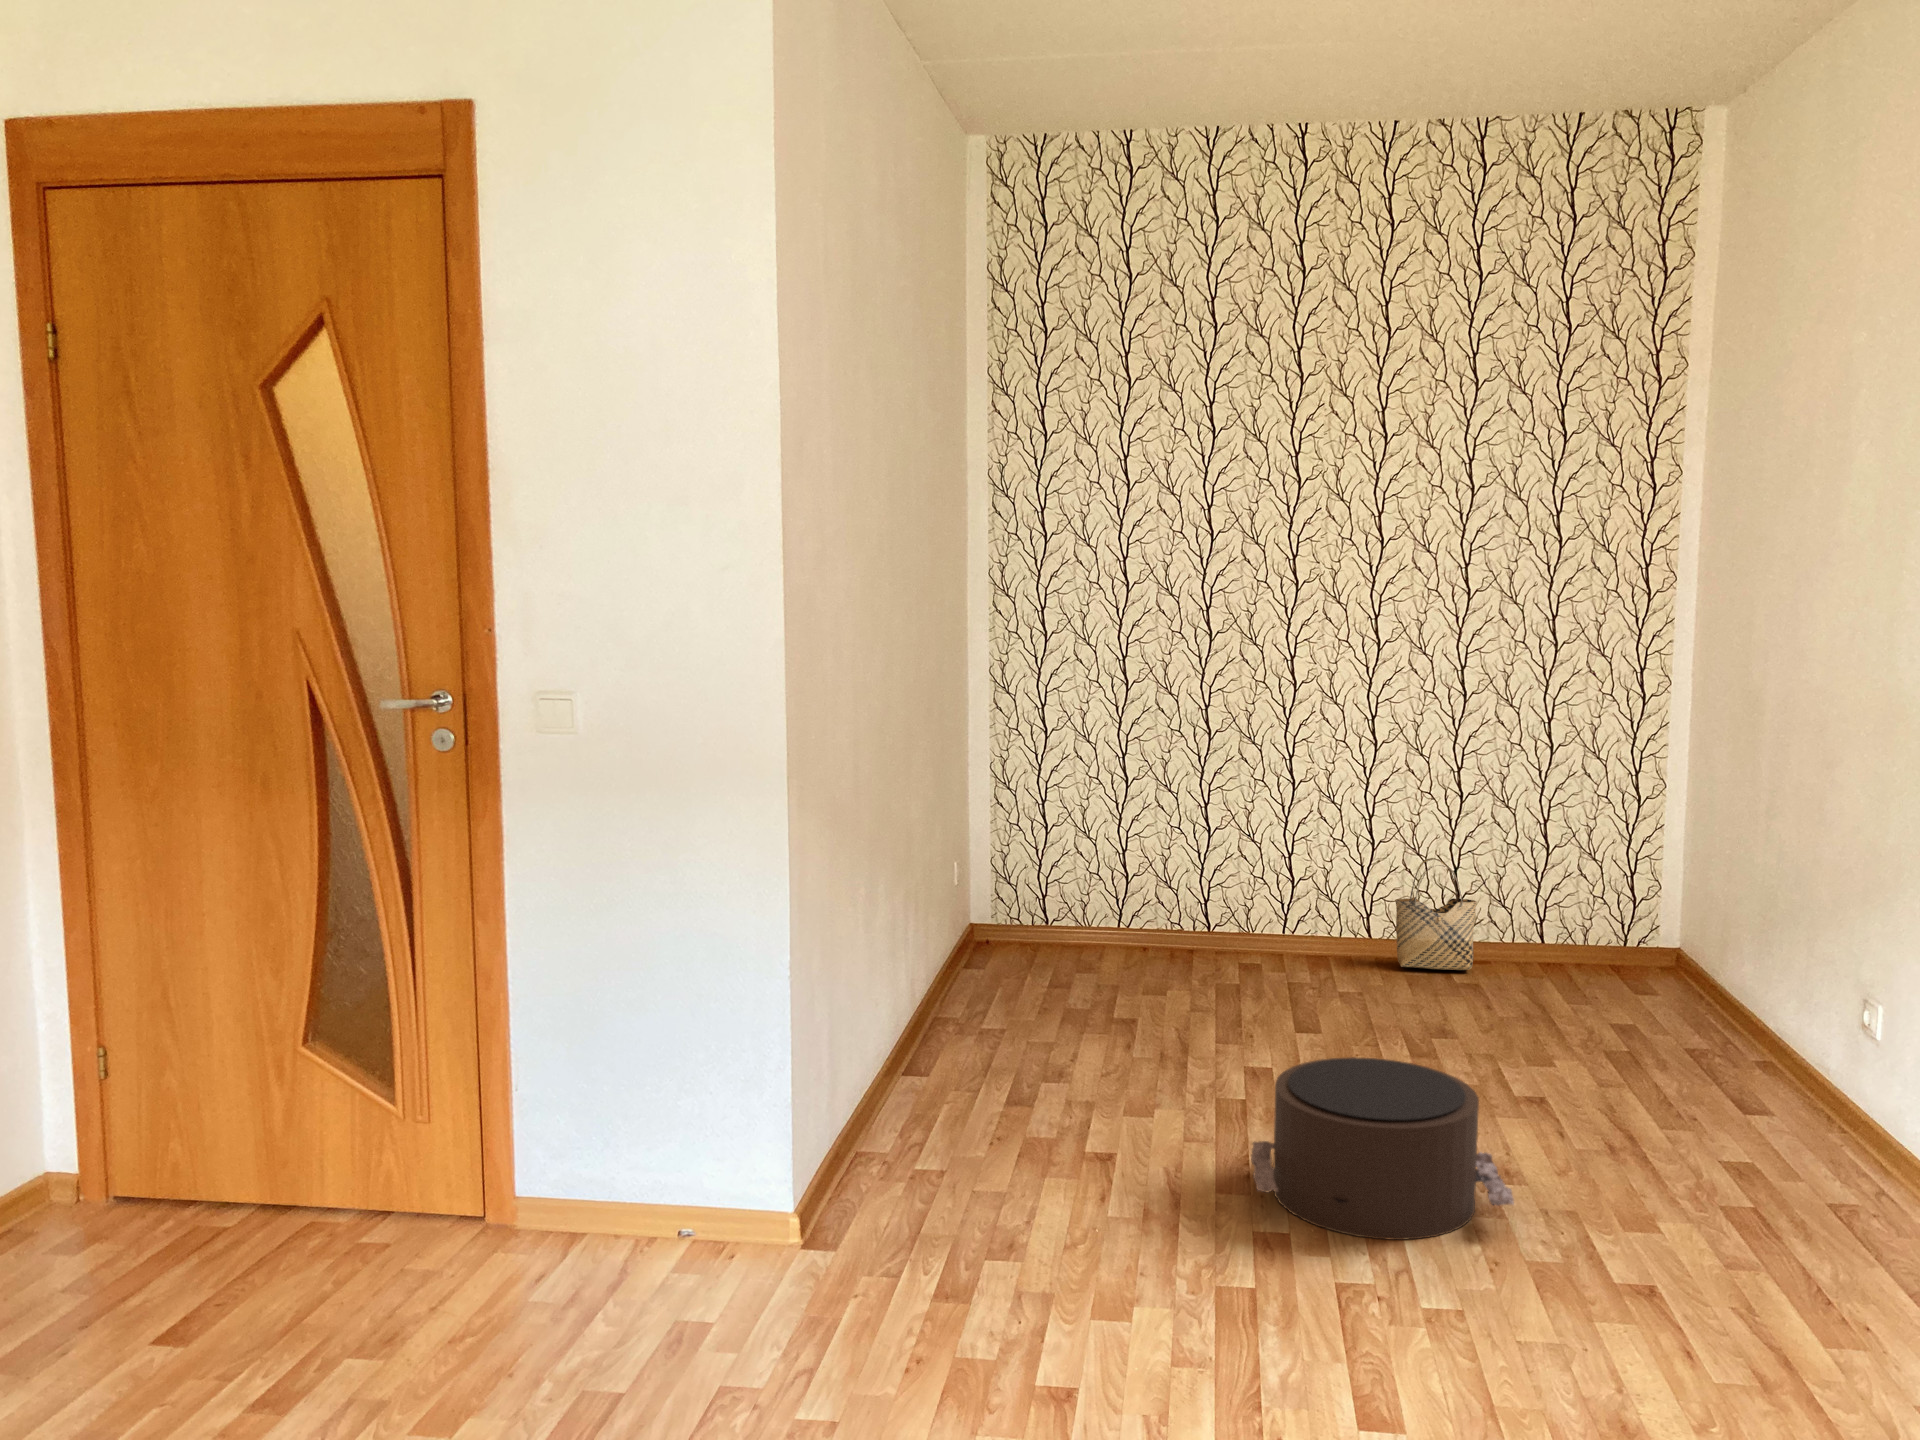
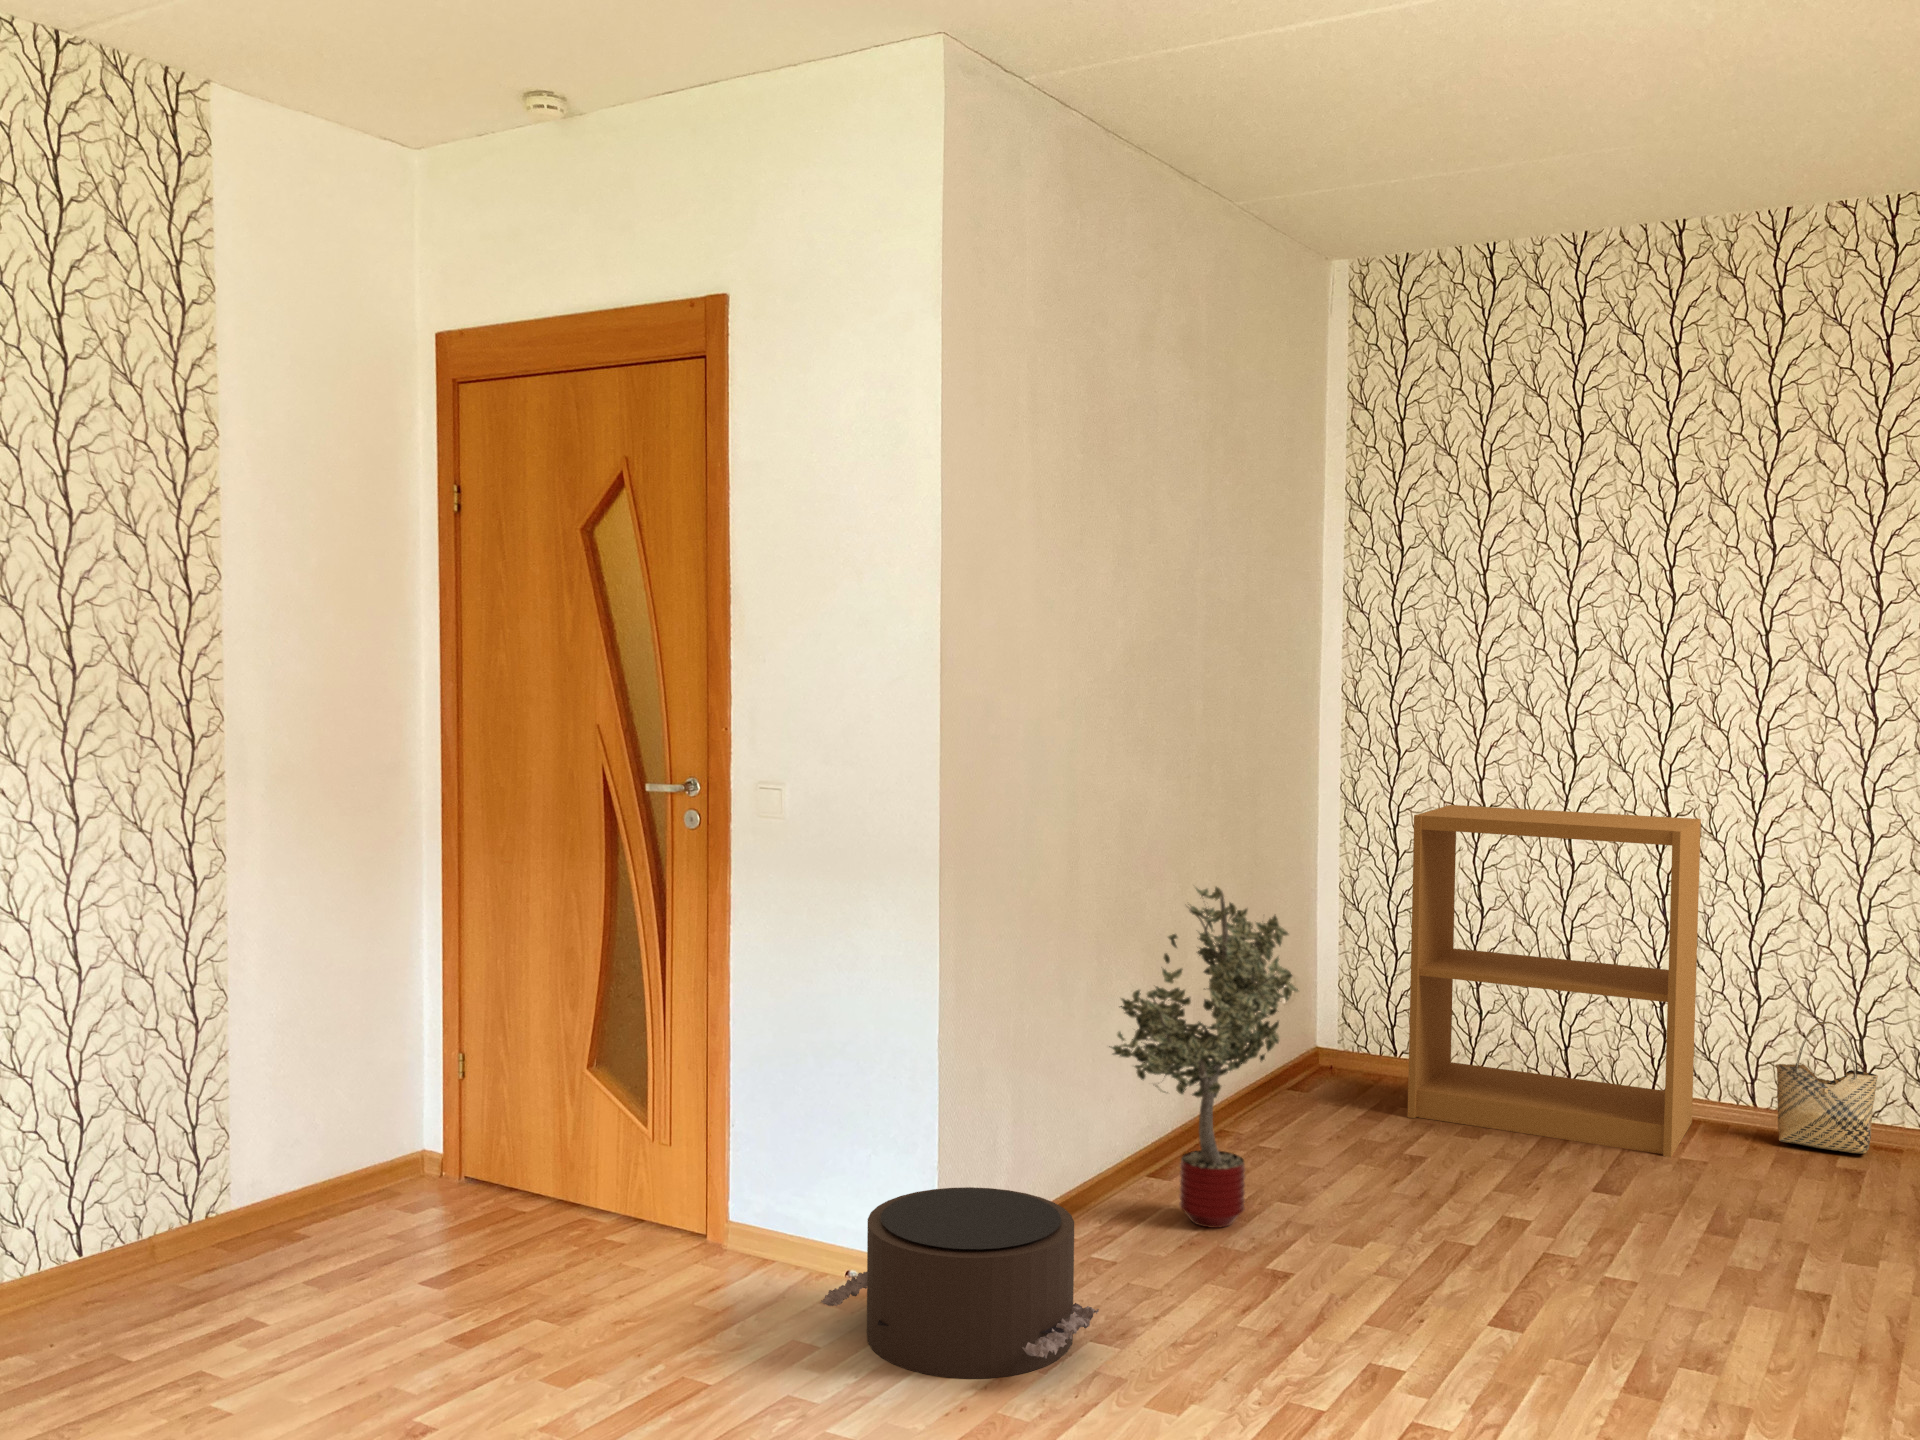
bookshelf: none [1088,683,1336,994] -> present [1408,805,1701,1157]
potted tree: none [893,785,1066,1130] -> present [1109,887,1298,1228]
pouf: present [1251,1057,1514,1240] -> present [821,1187,1099,1379]

